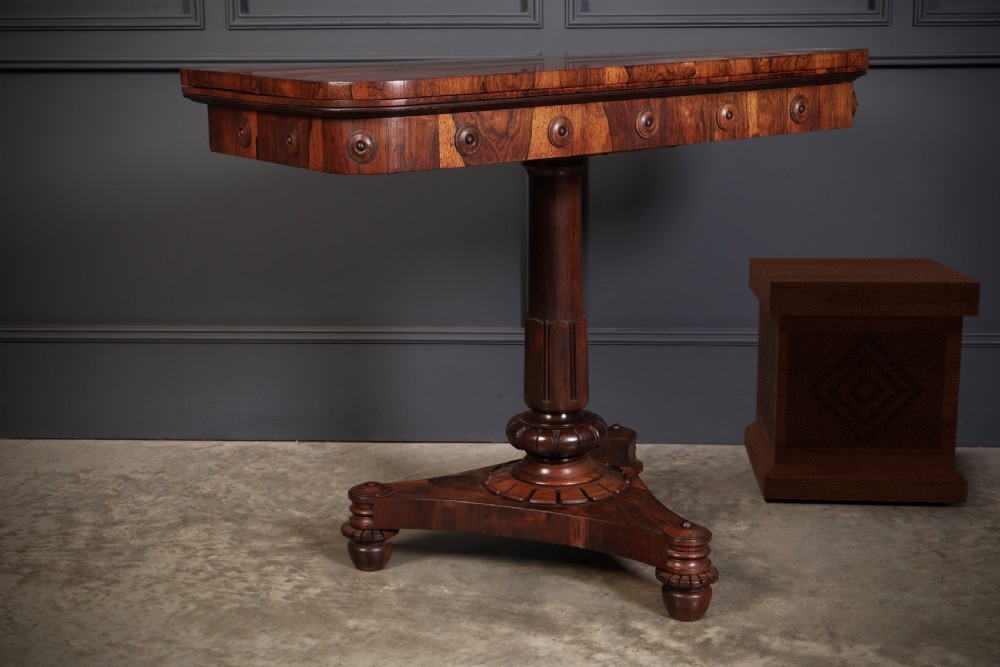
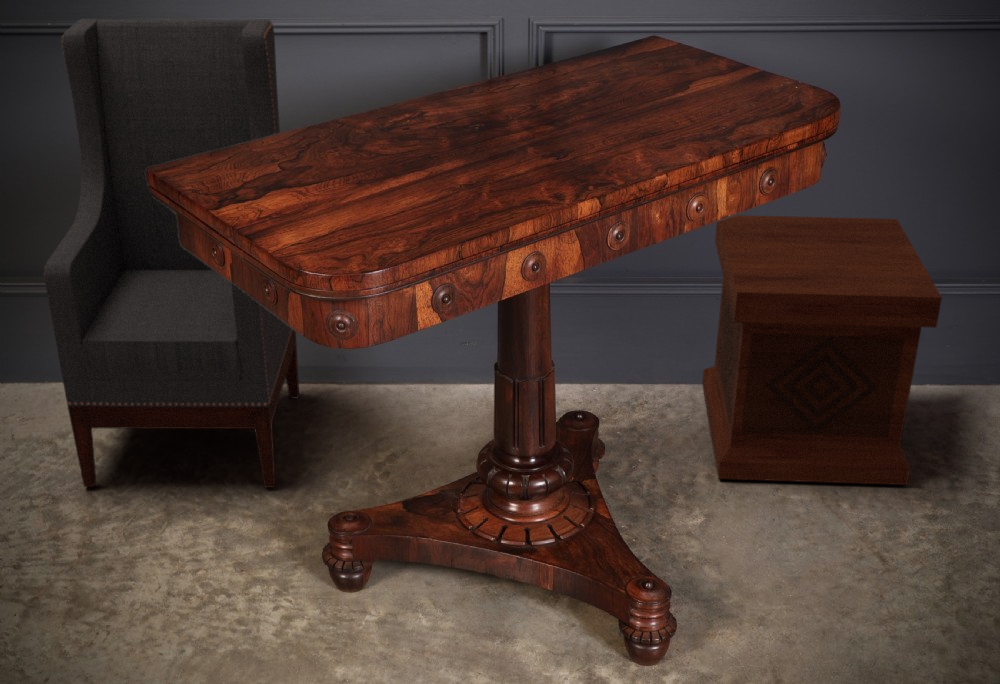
armchair: none [84,61,331,502] -> present [44,19,299,487]

